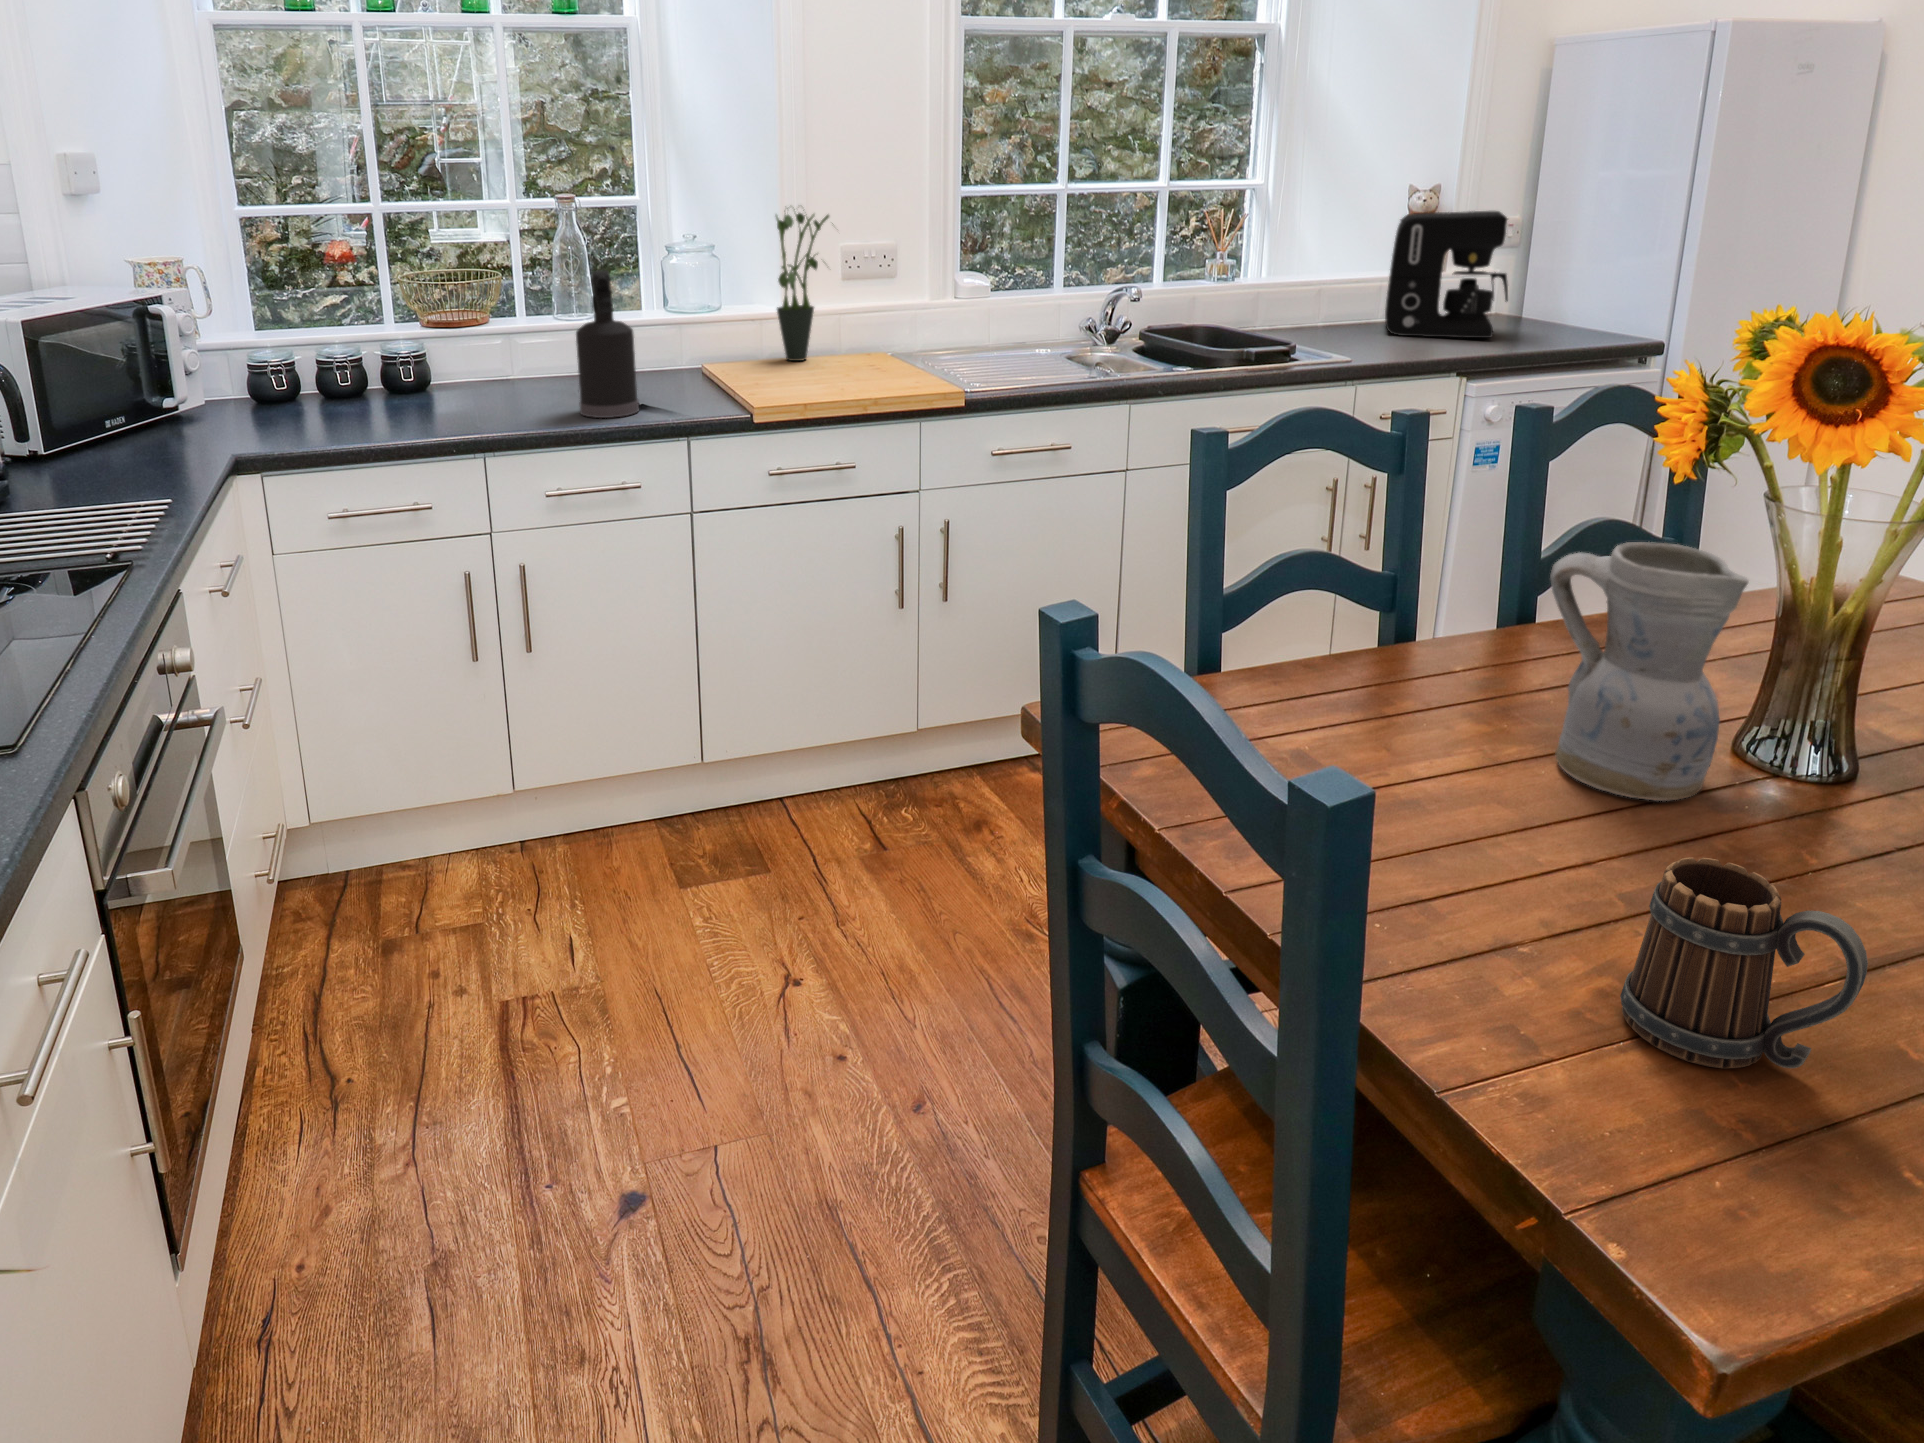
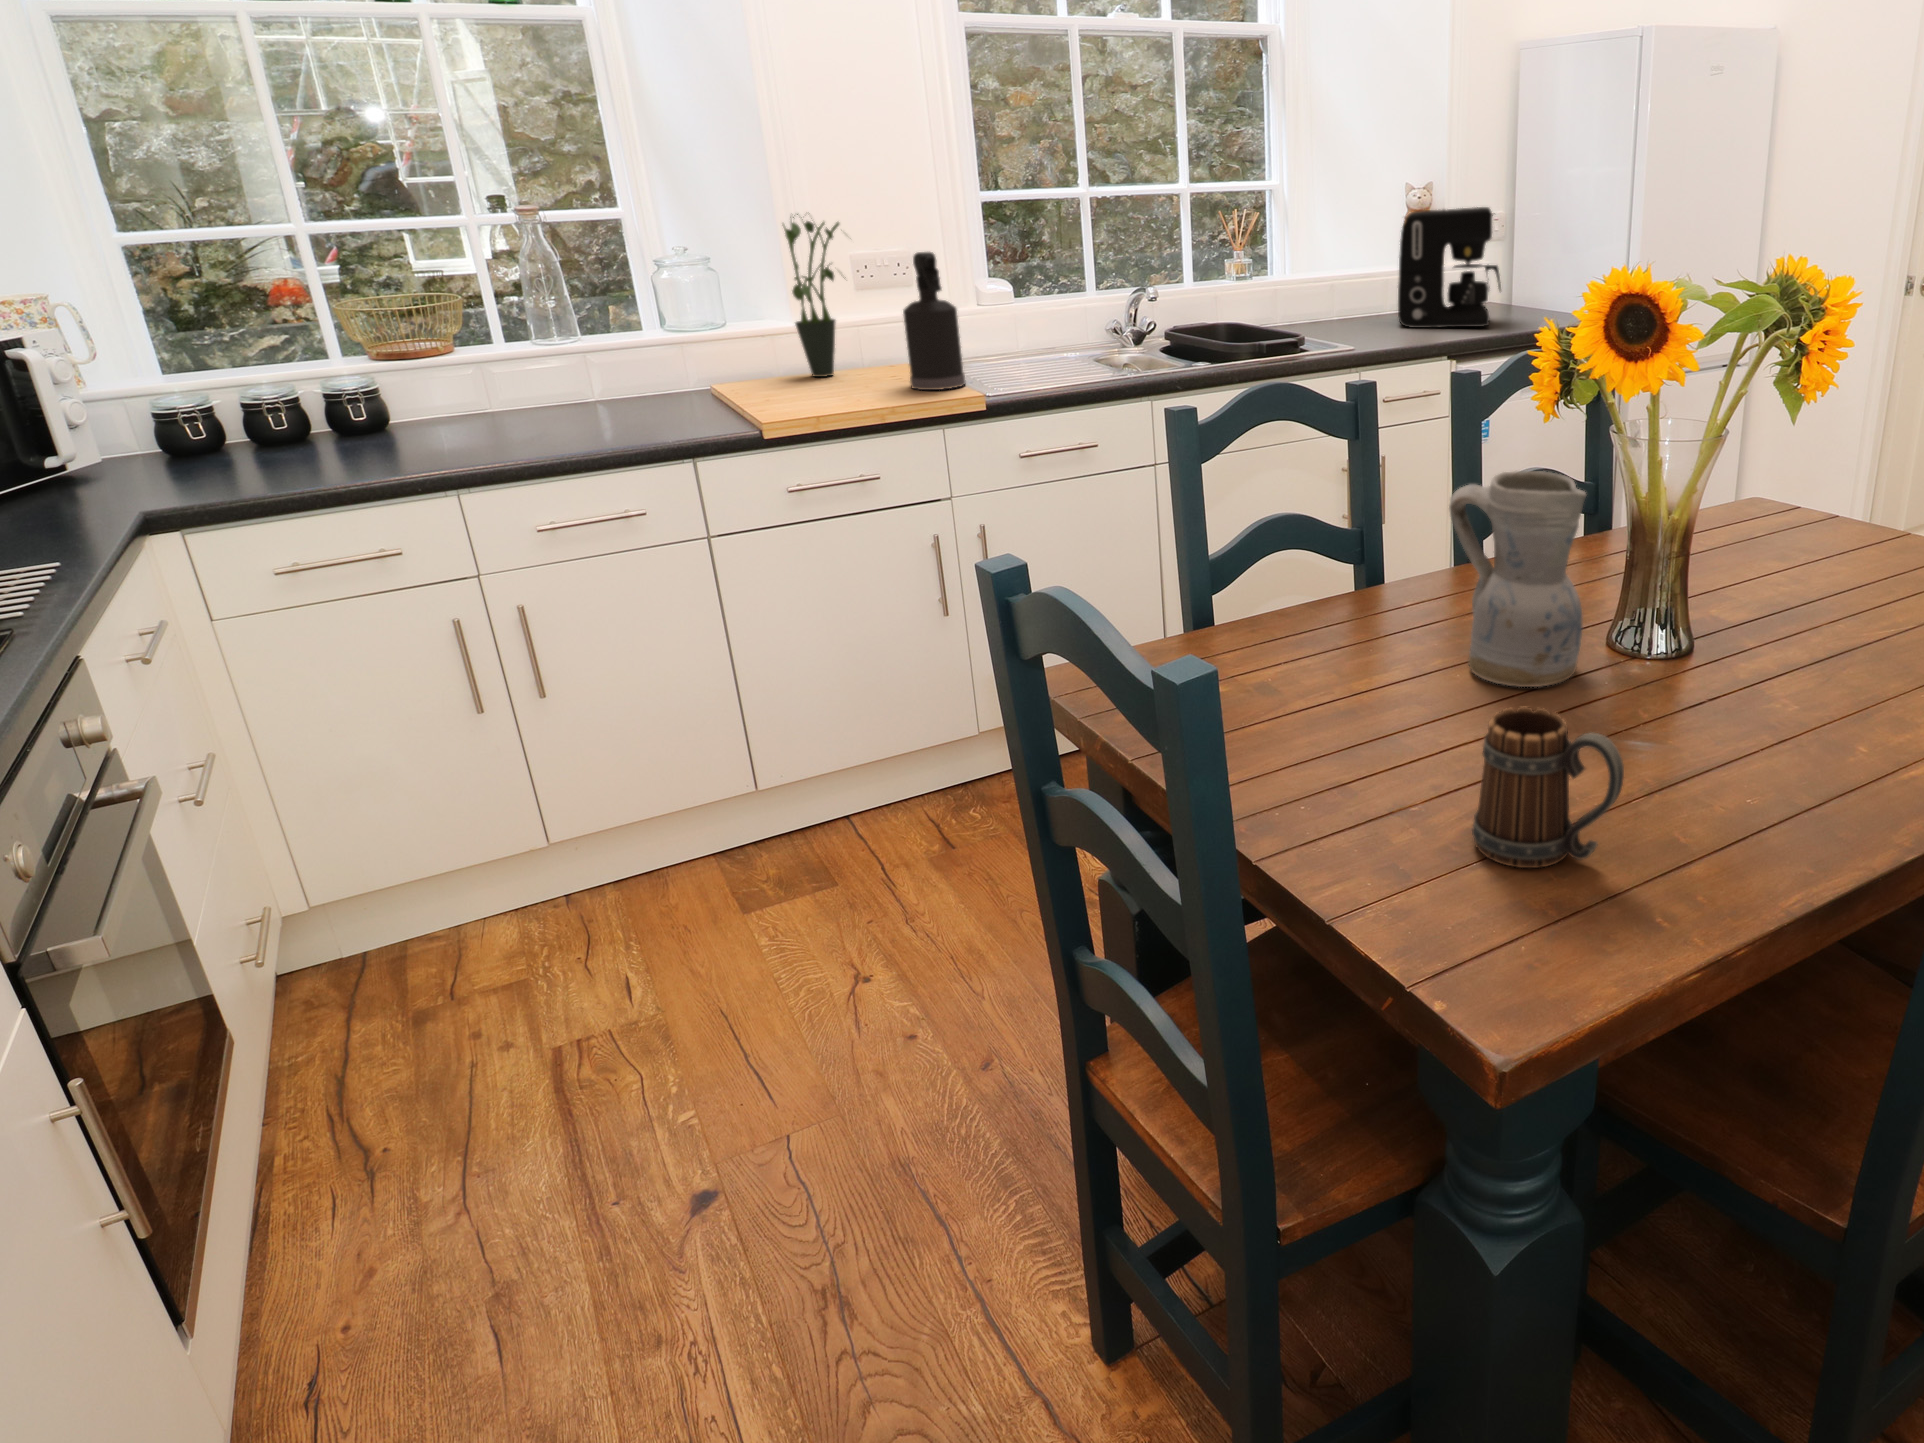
spray bottle: present [576,270,639,418] -> present [903,252,965,390]

